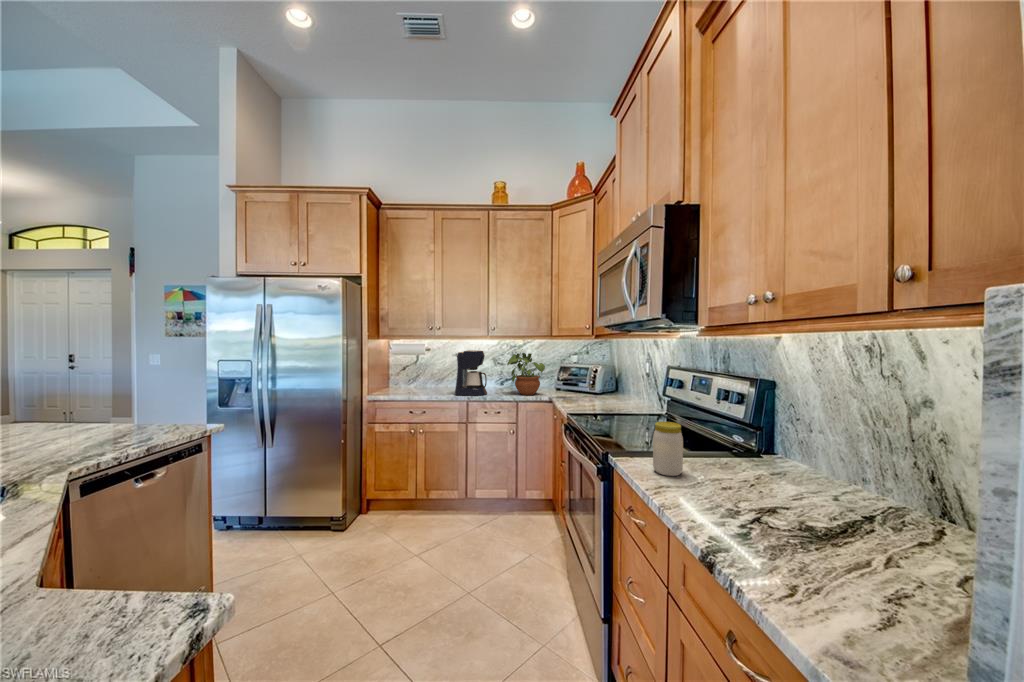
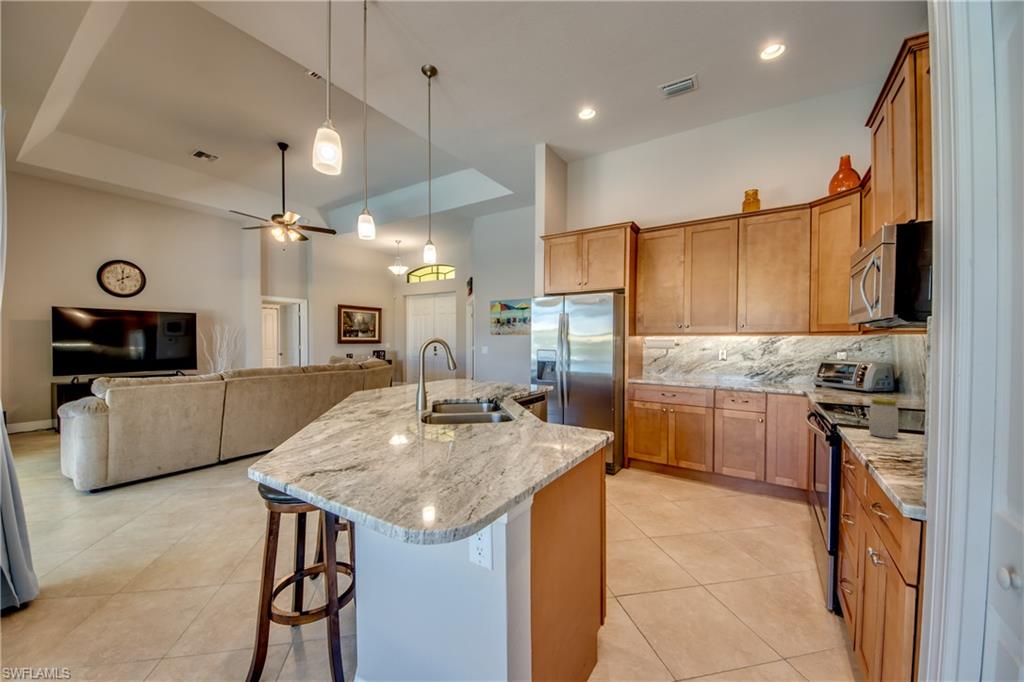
potted plant: present [507,349,545,395] -> none [755,345,798,388]
coffee maker: present [454,350,487,396] -> none [703,346,735,385]

